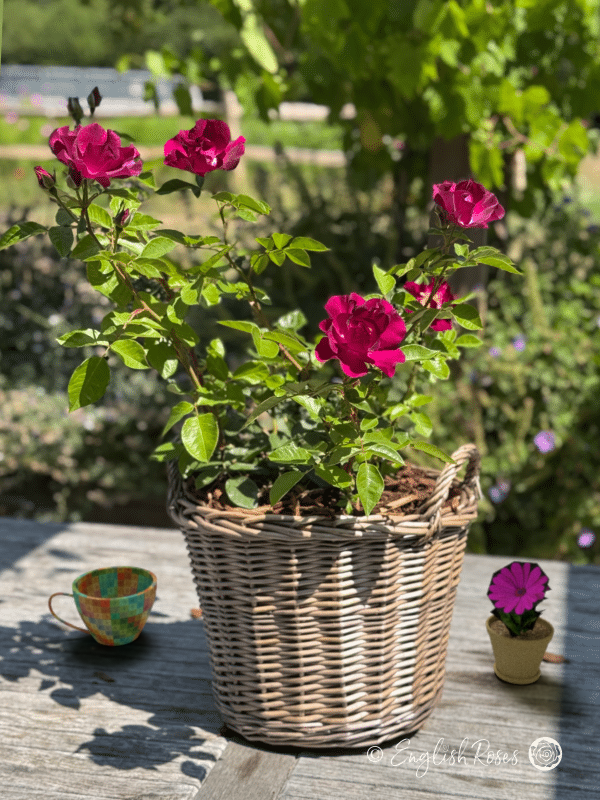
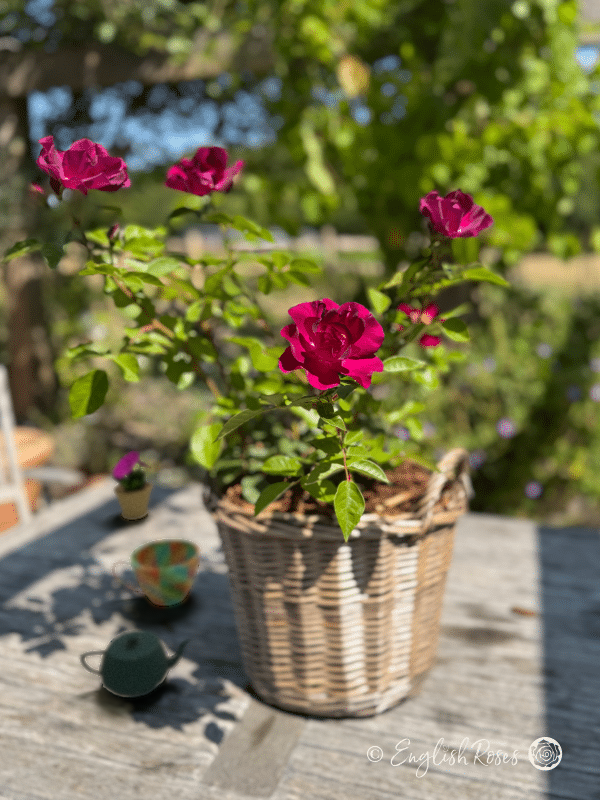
flower pot: present [486,561,554,684] -> present [112,450,152,520]
teapot: none [28,662,162,740] -> present [80,630,190,698]

